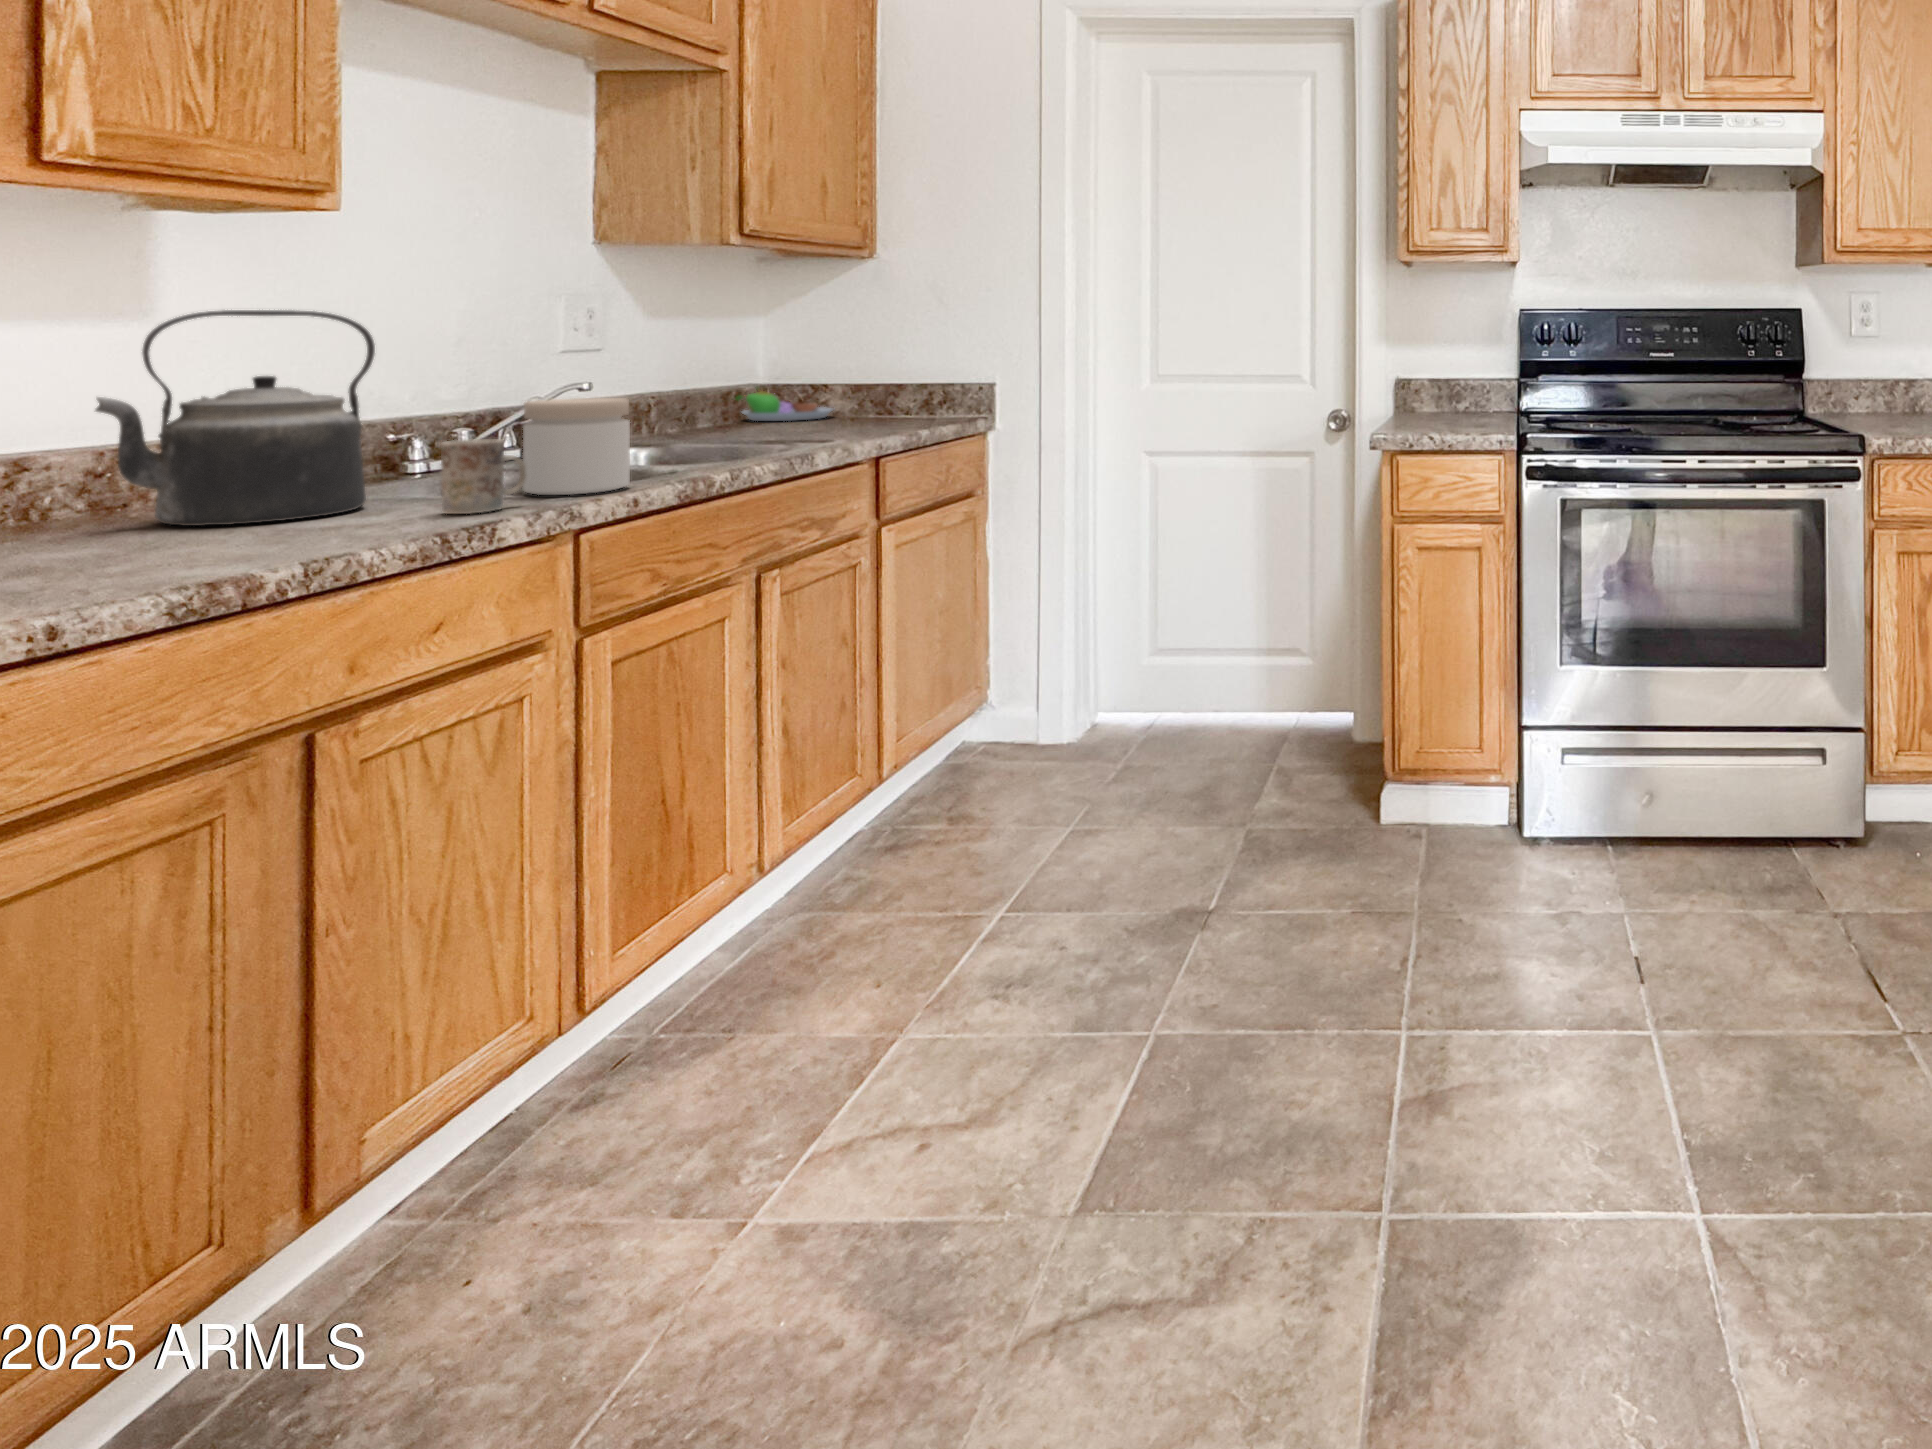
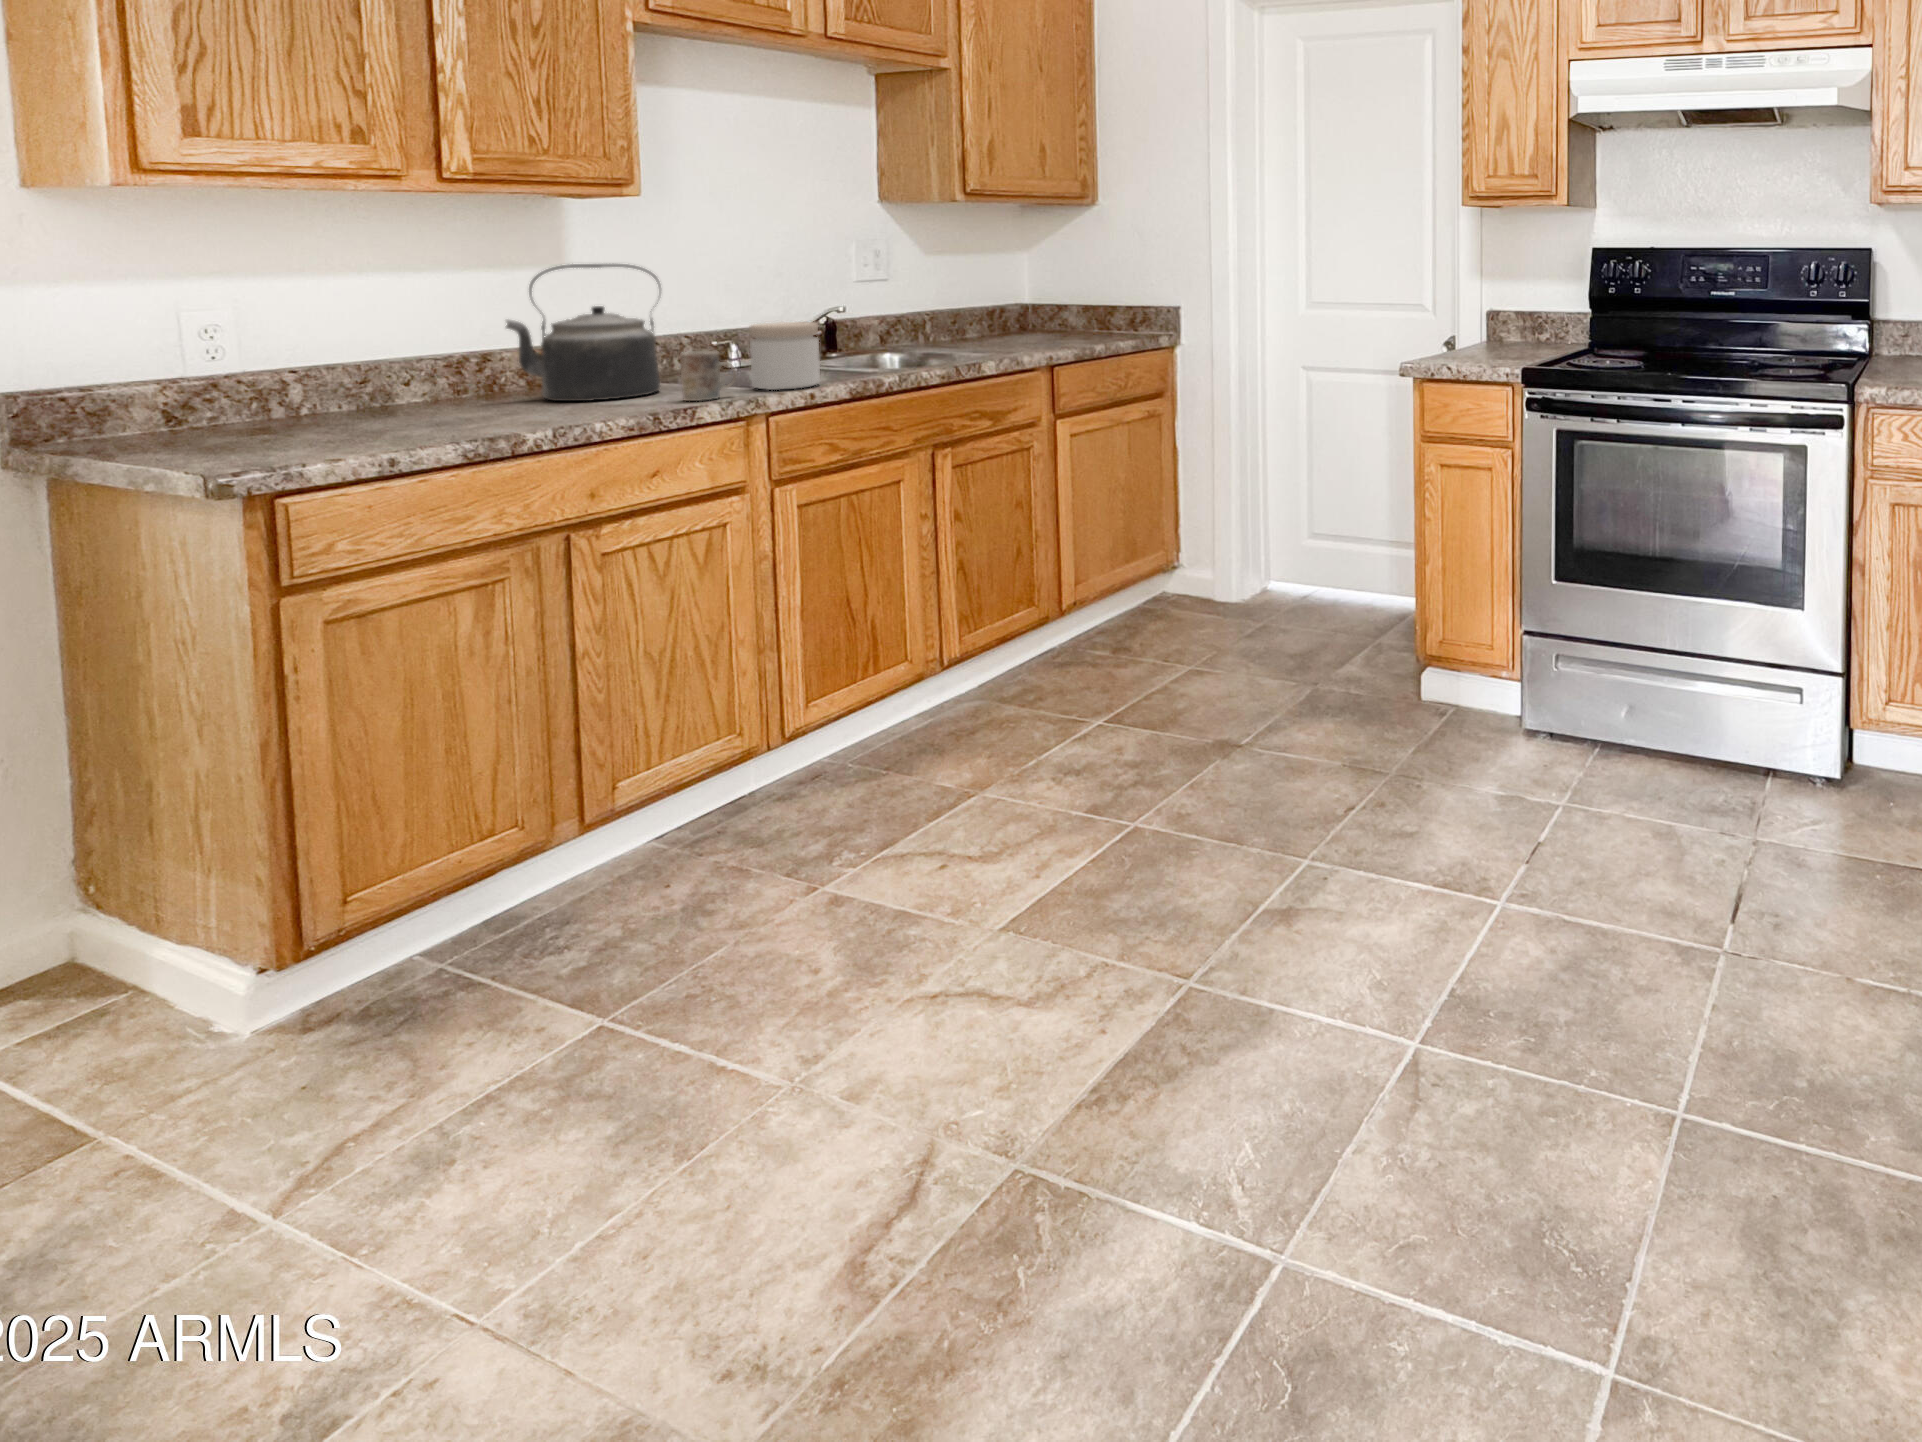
fruit bowl: present [736,388,833,421] -> none [1001,305,1075,333]

